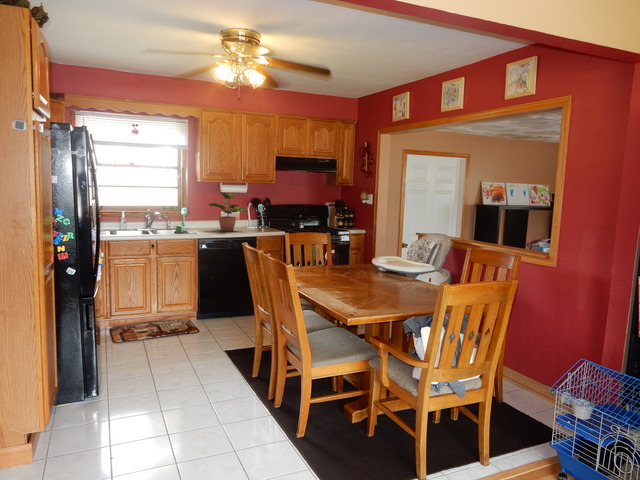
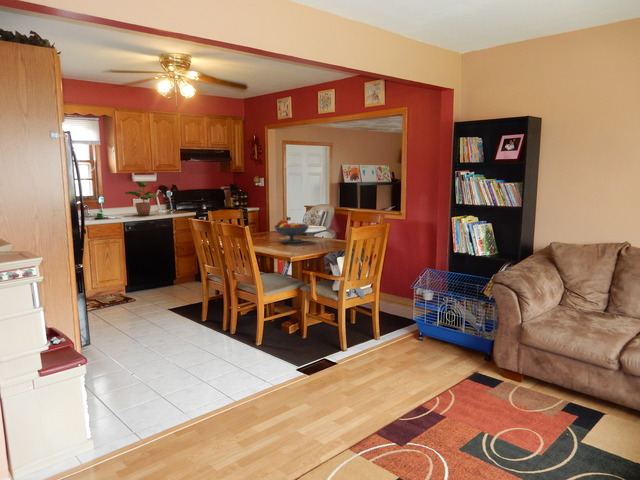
fruit bowl: none [352,253,401,289] -> present [275,220,309,243]

